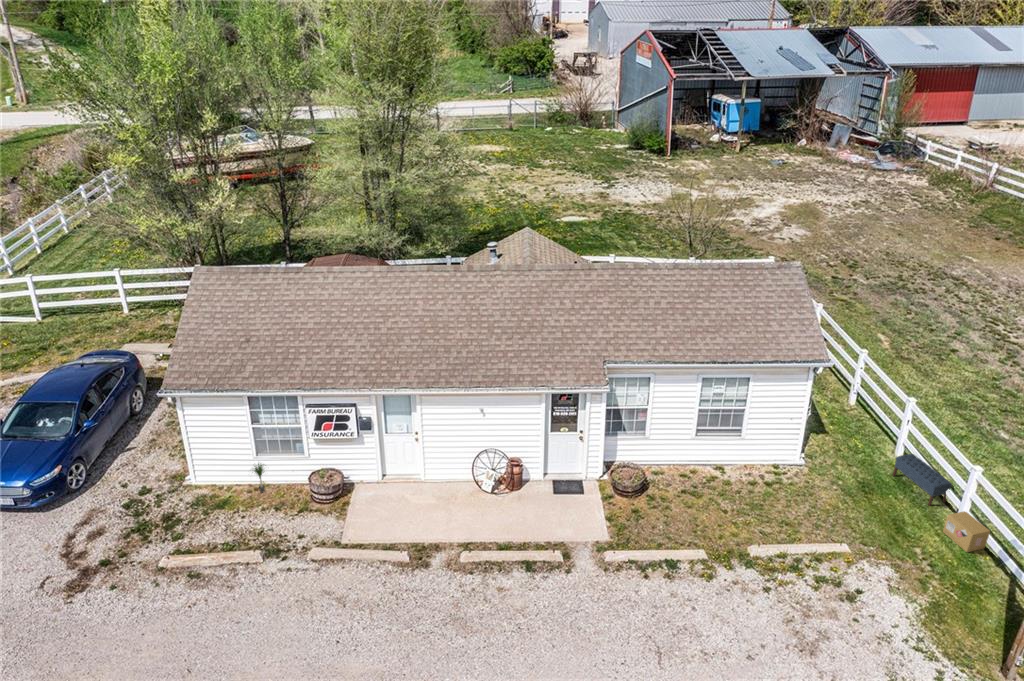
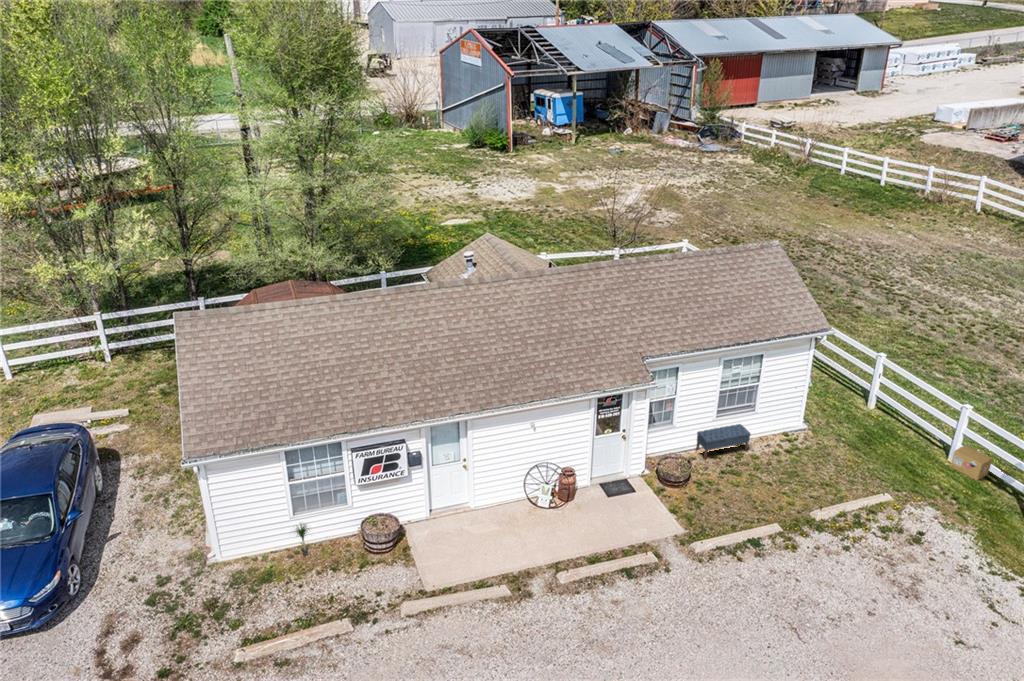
bench: present [893,454,952,506] -> present [696,424,751,459]

